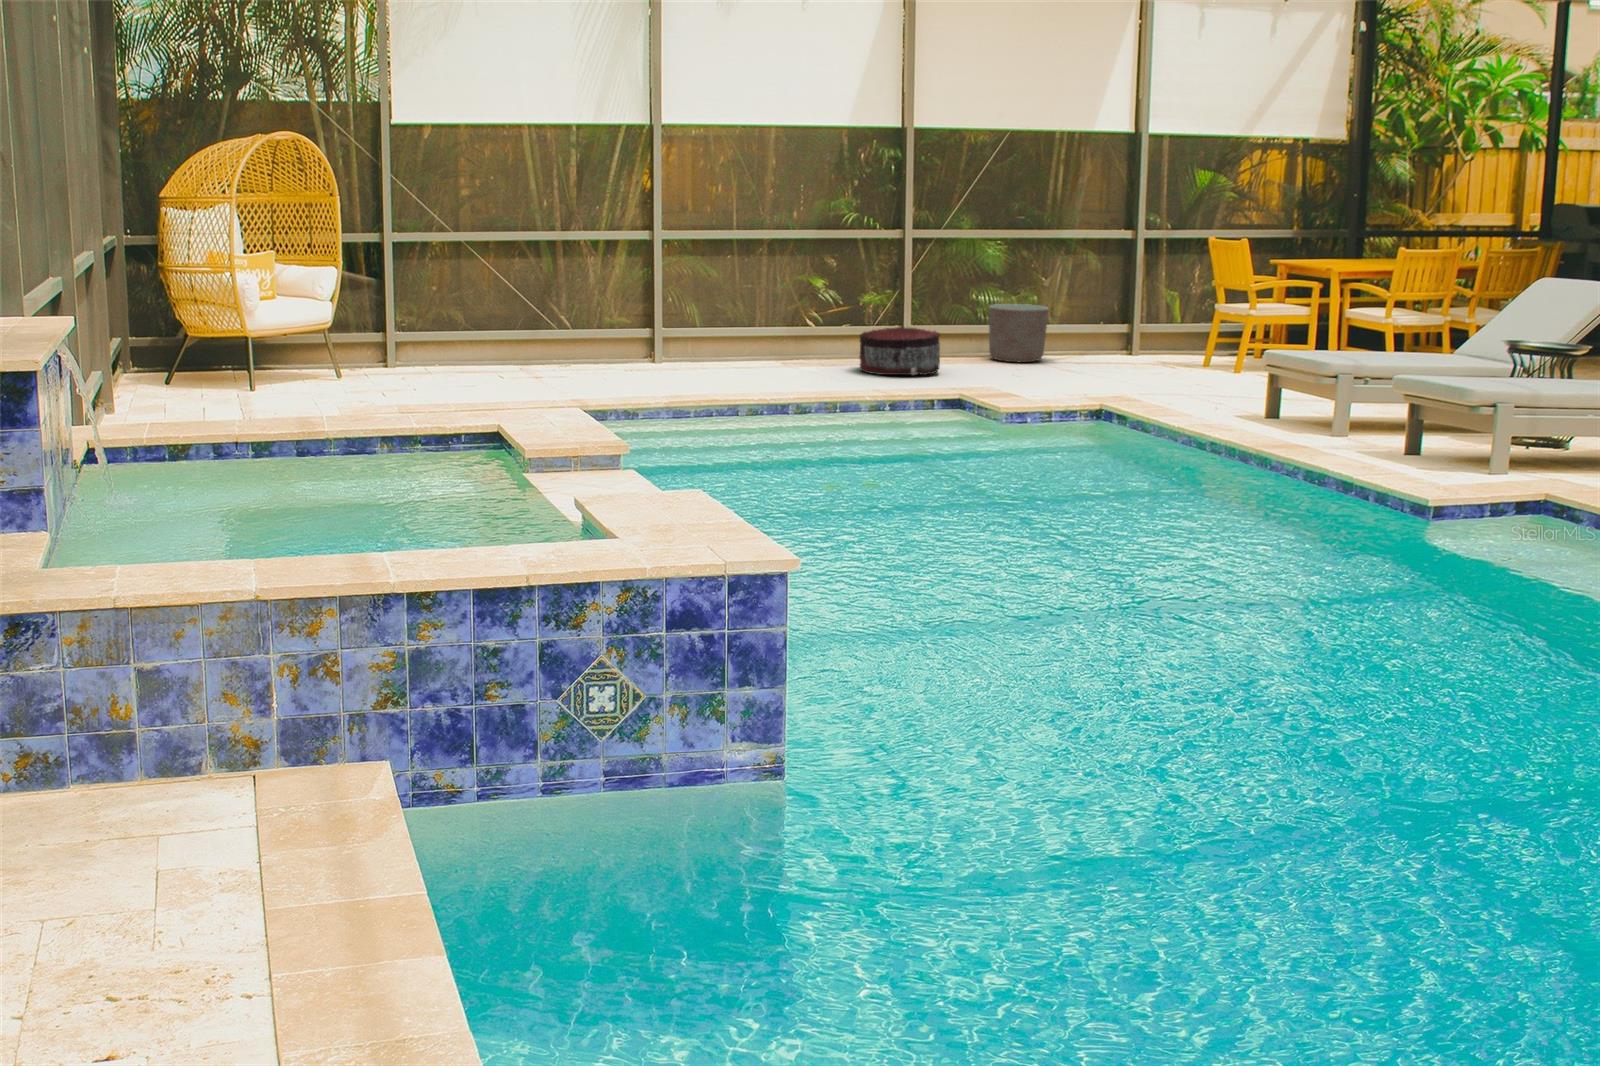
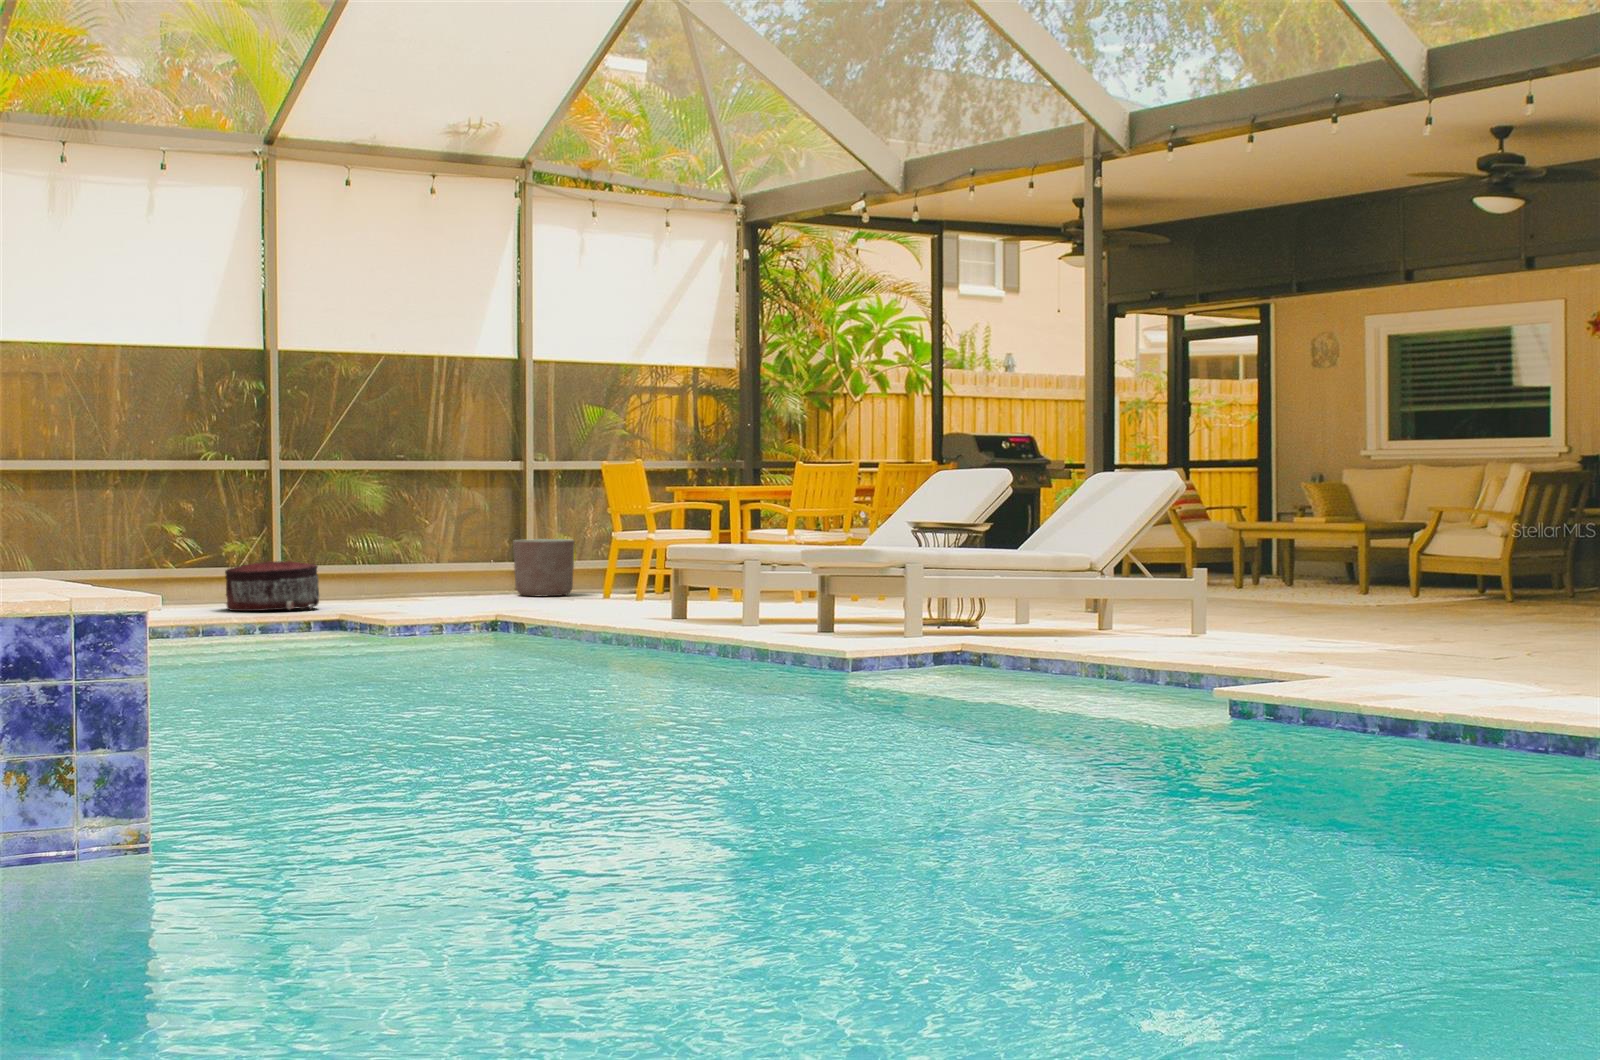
planter: present [989,304,1048,362] -> present [513,539,575,596]

